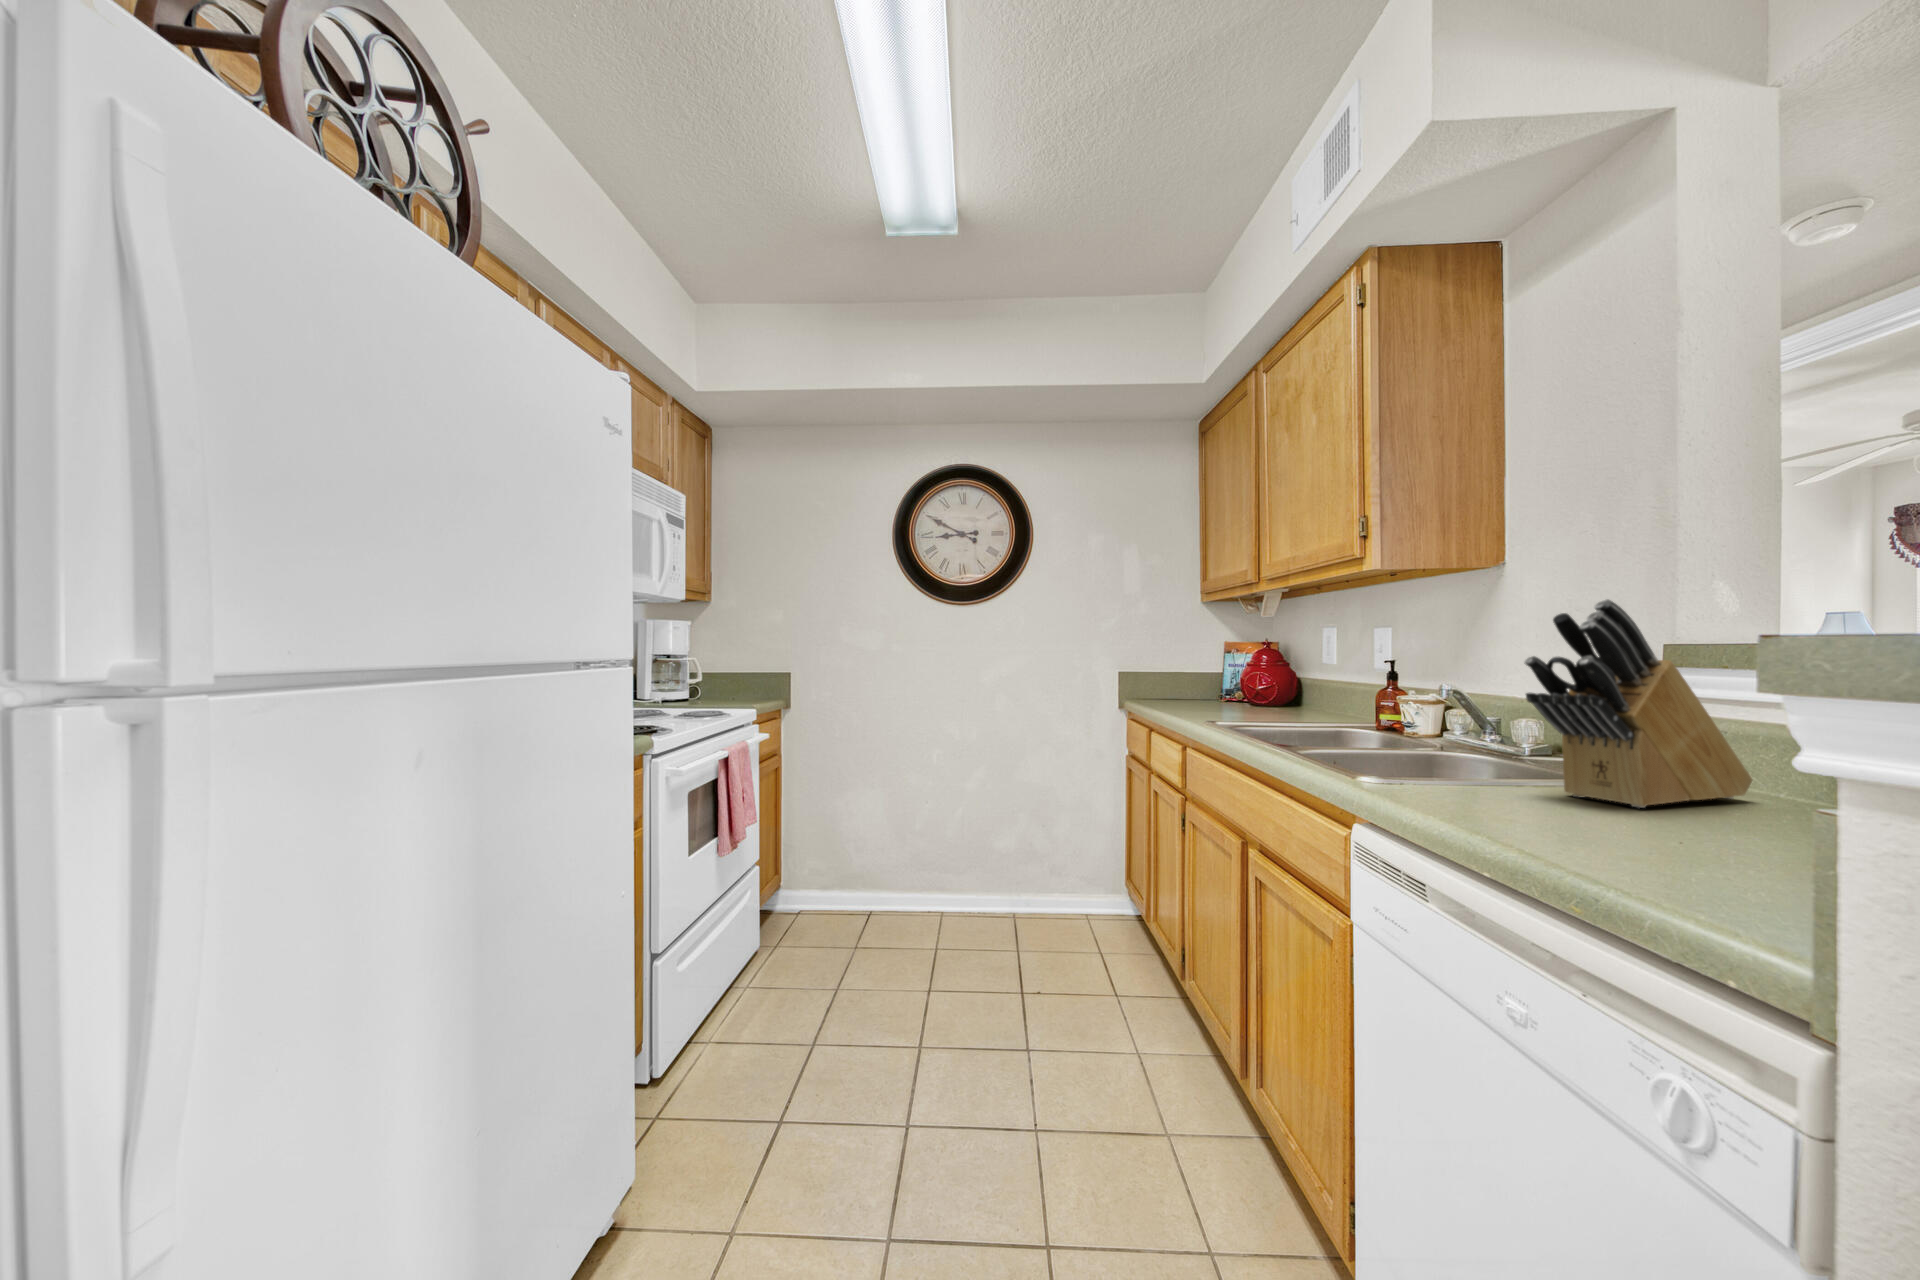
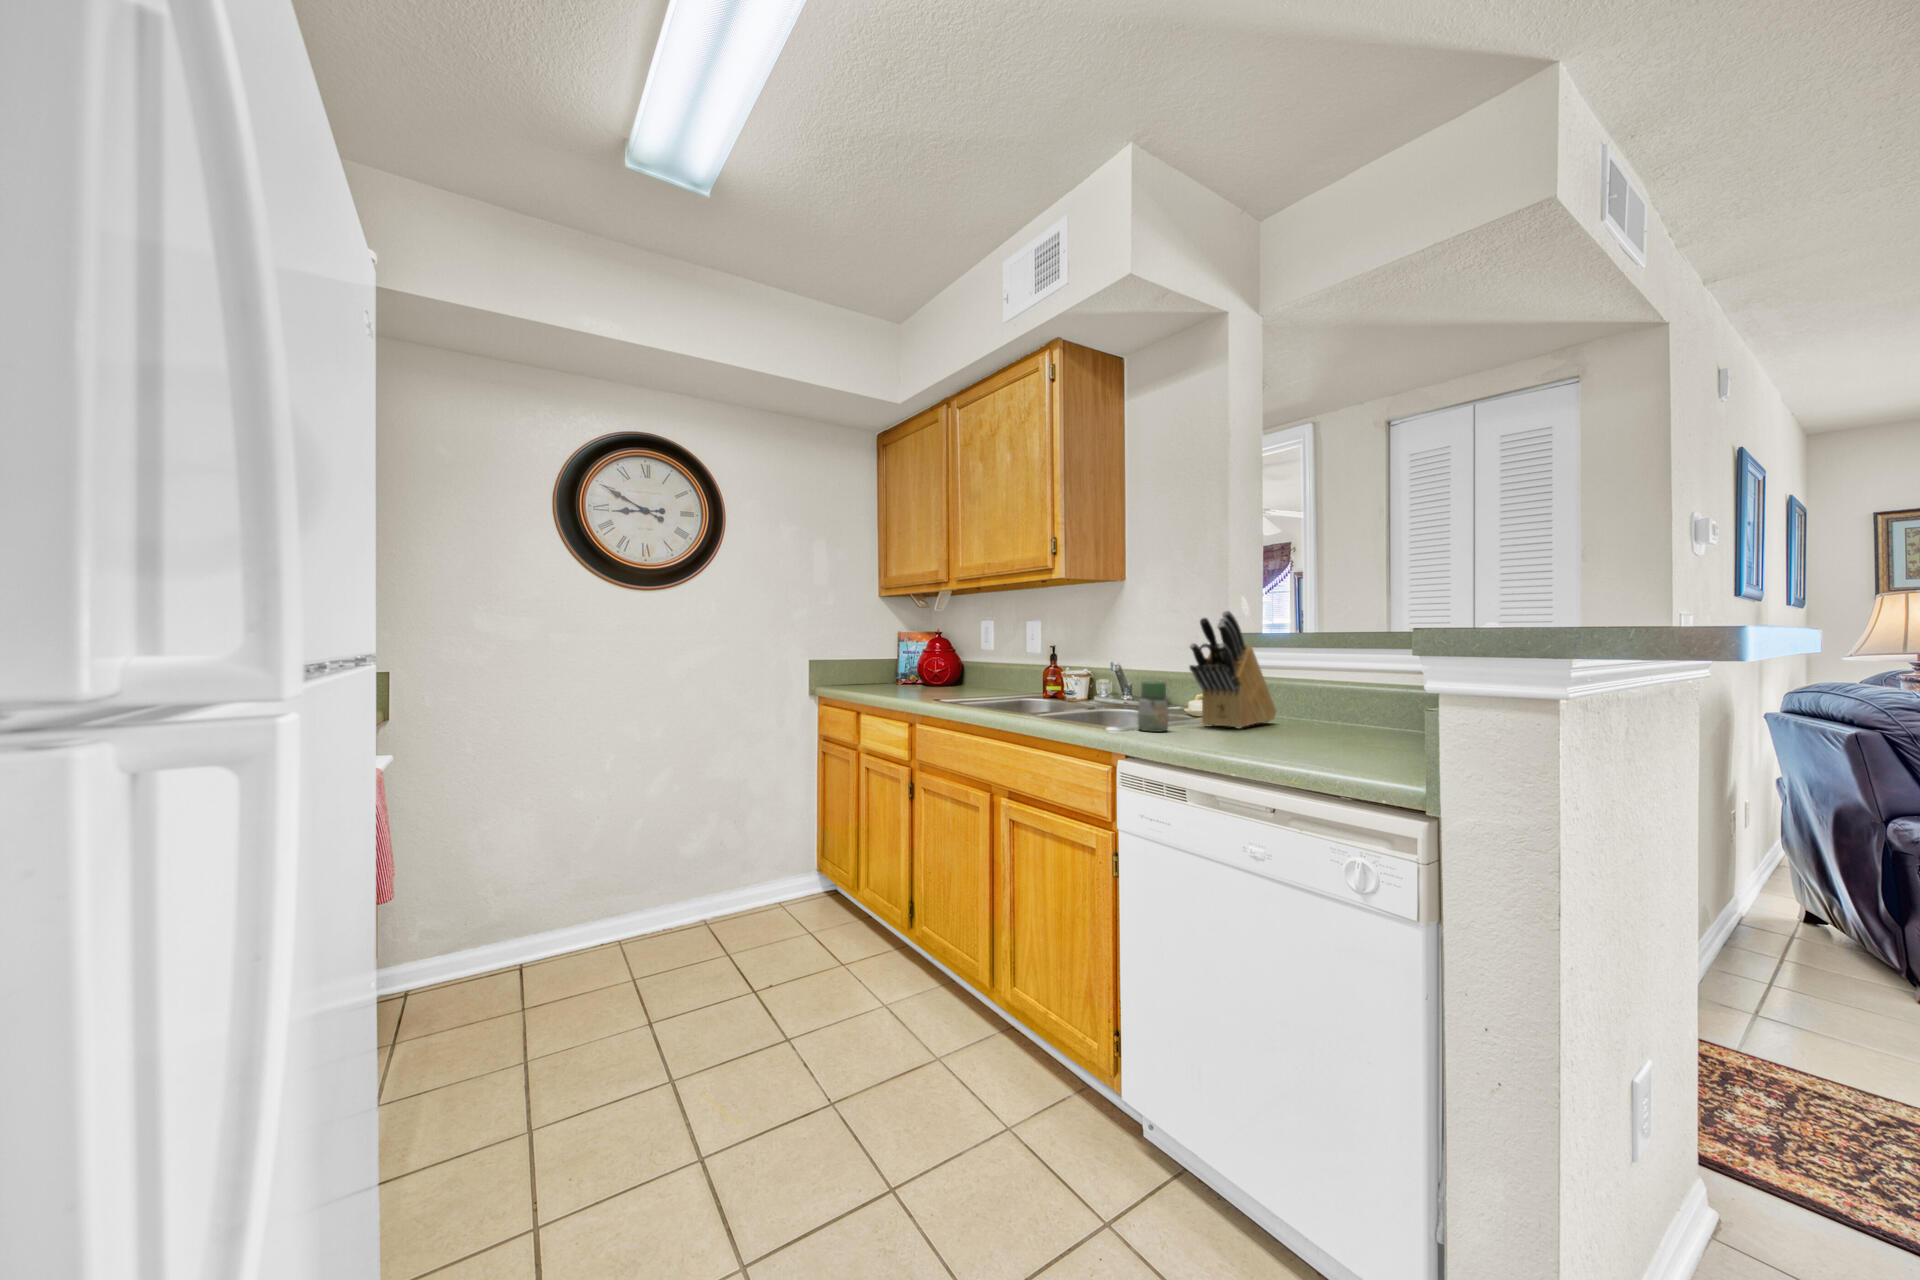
jar: none [1413,717,1470,801] -> present [1138,682,1169,732]

